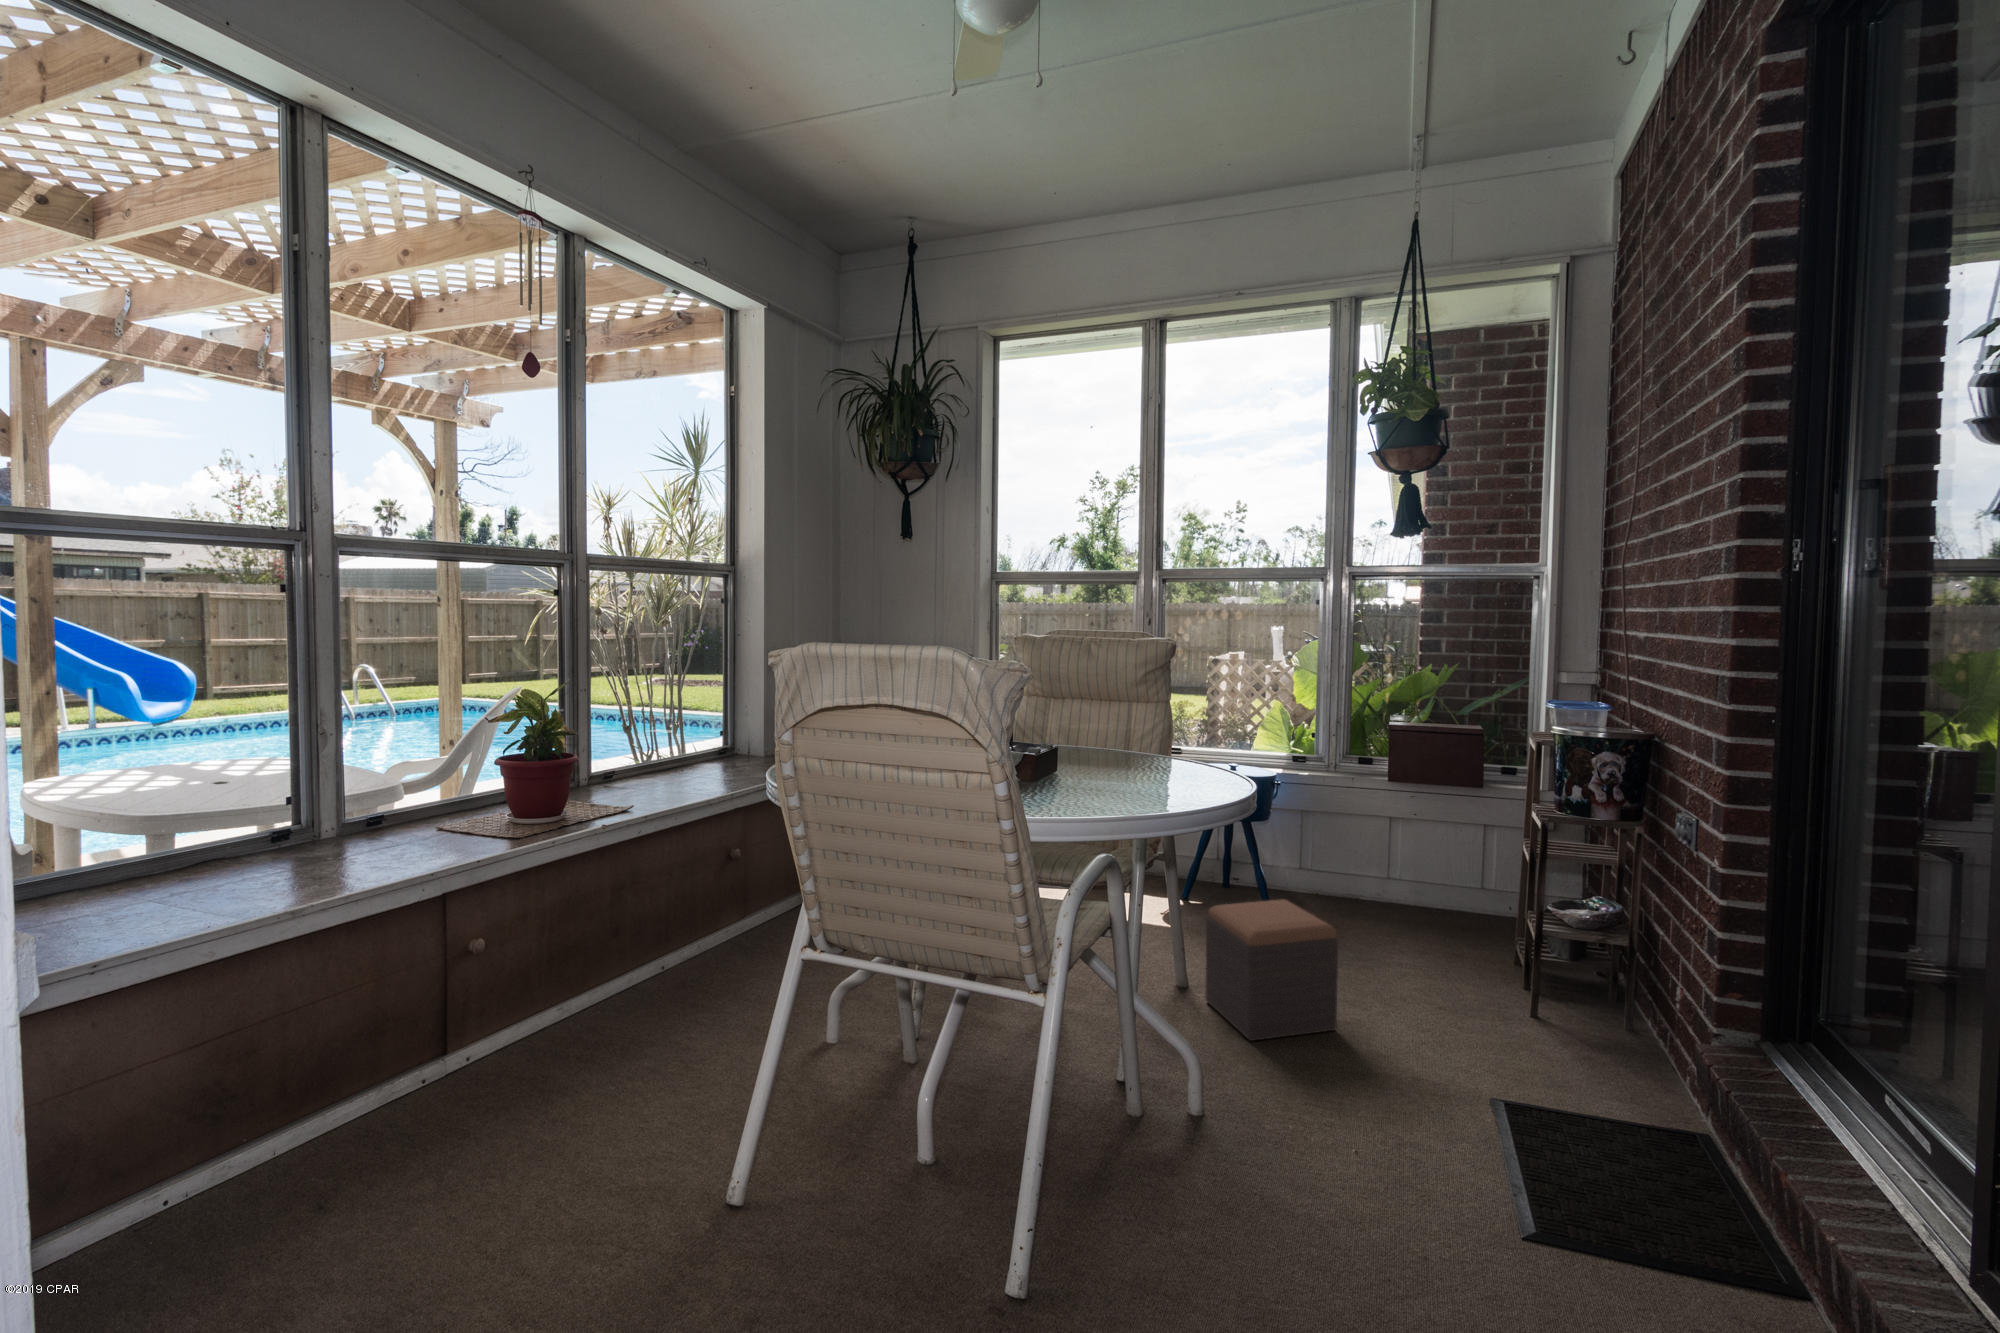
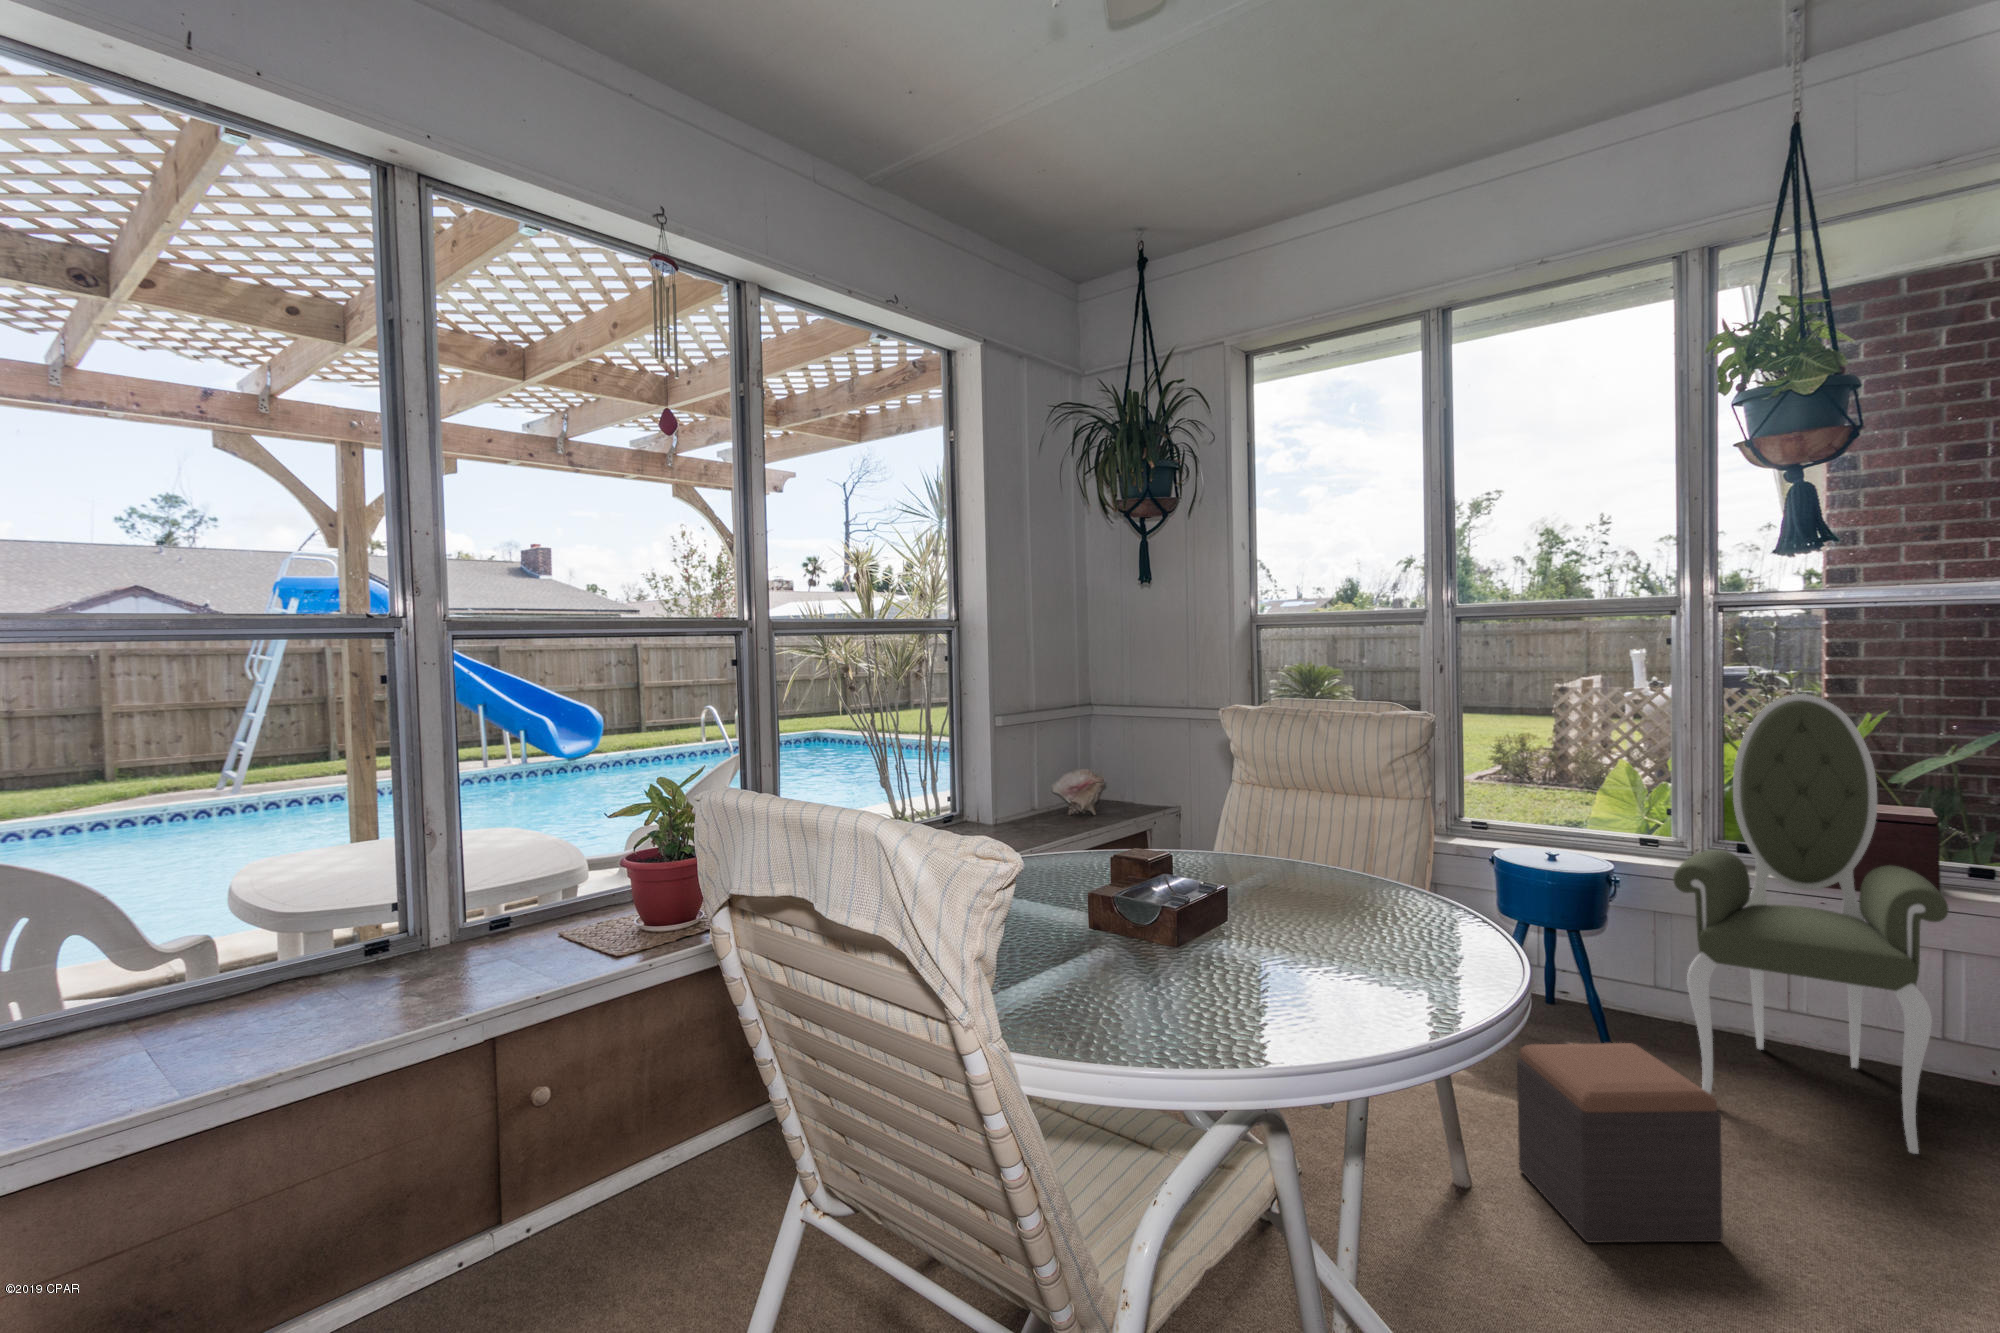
armchair: none [1316,644,1482,965] -> present [1673,694,1949,1154]

